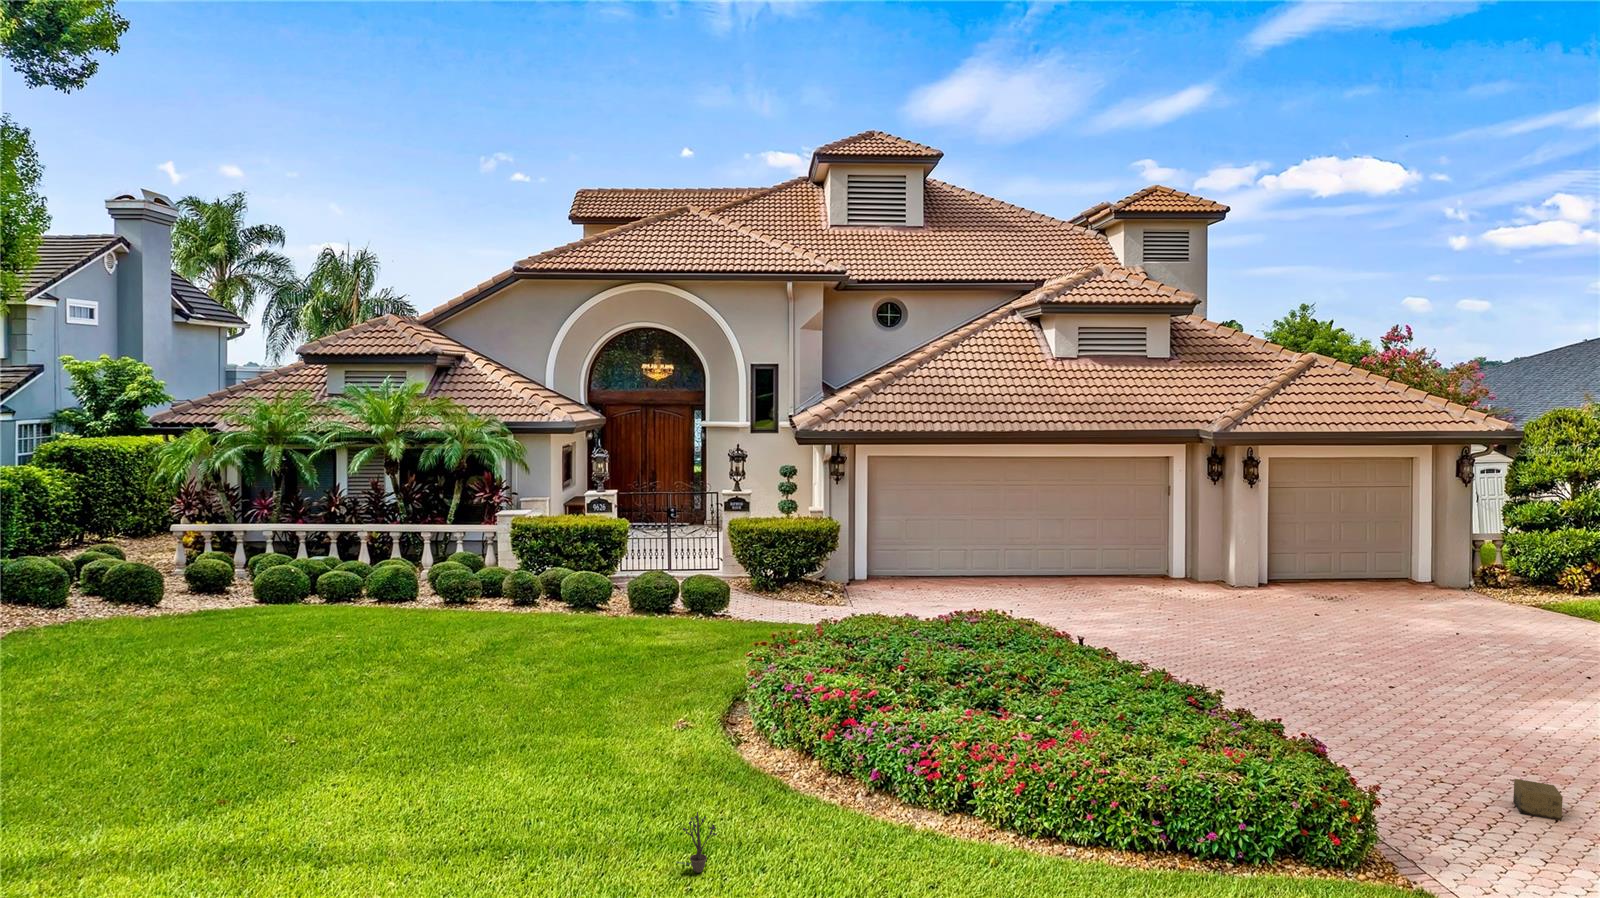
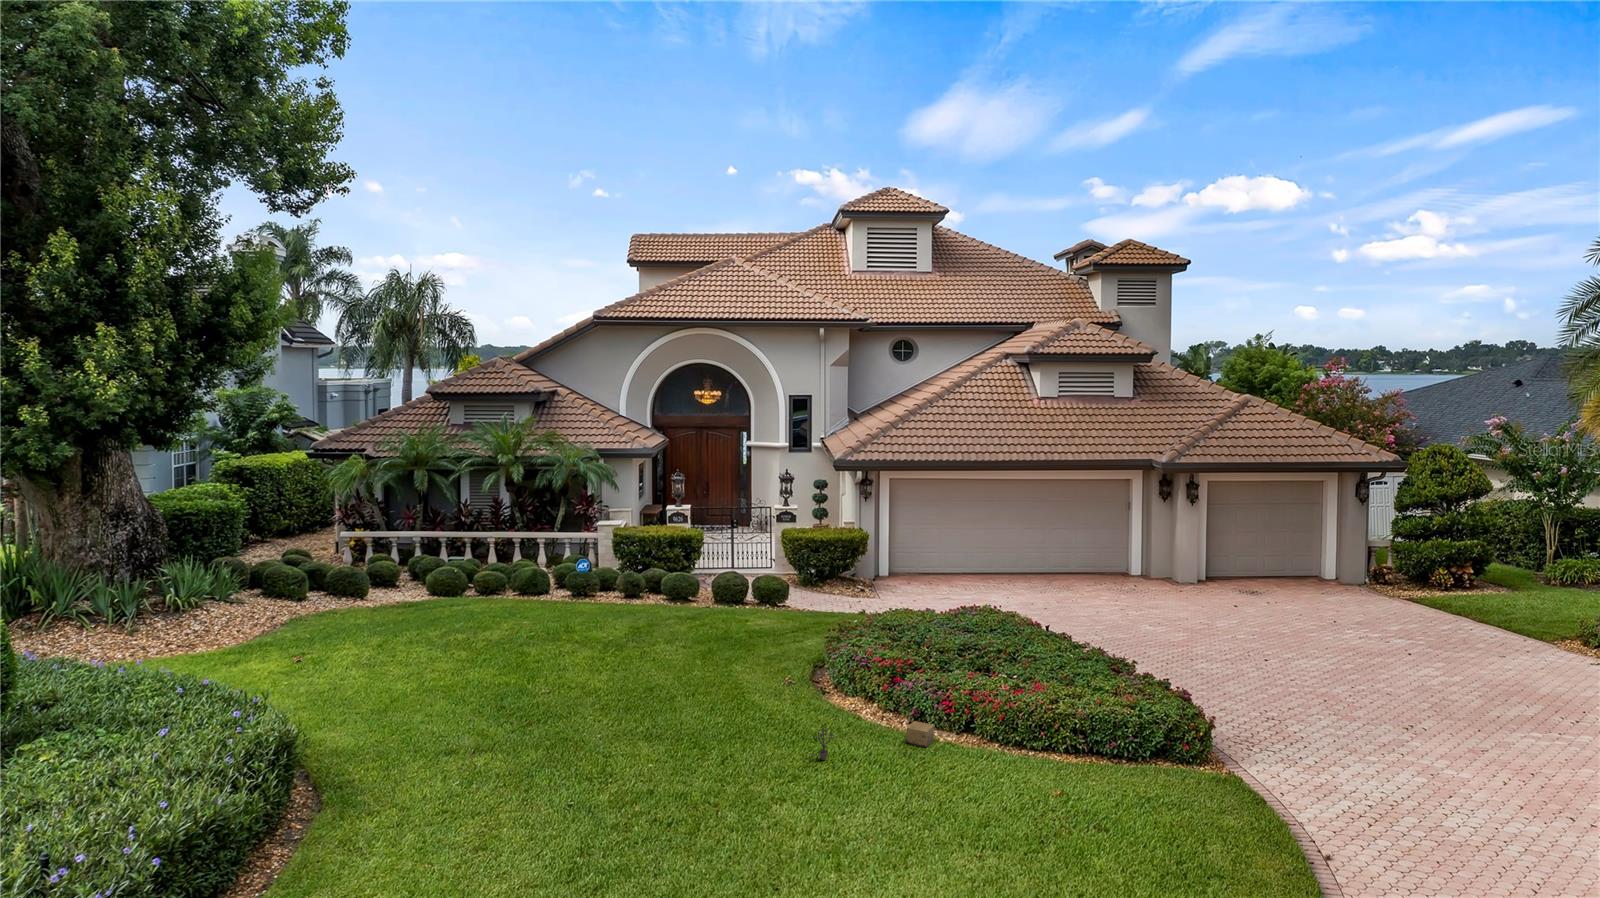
cardboard box: present [1513,779,1563,821] -> present [906,721,934,748]

